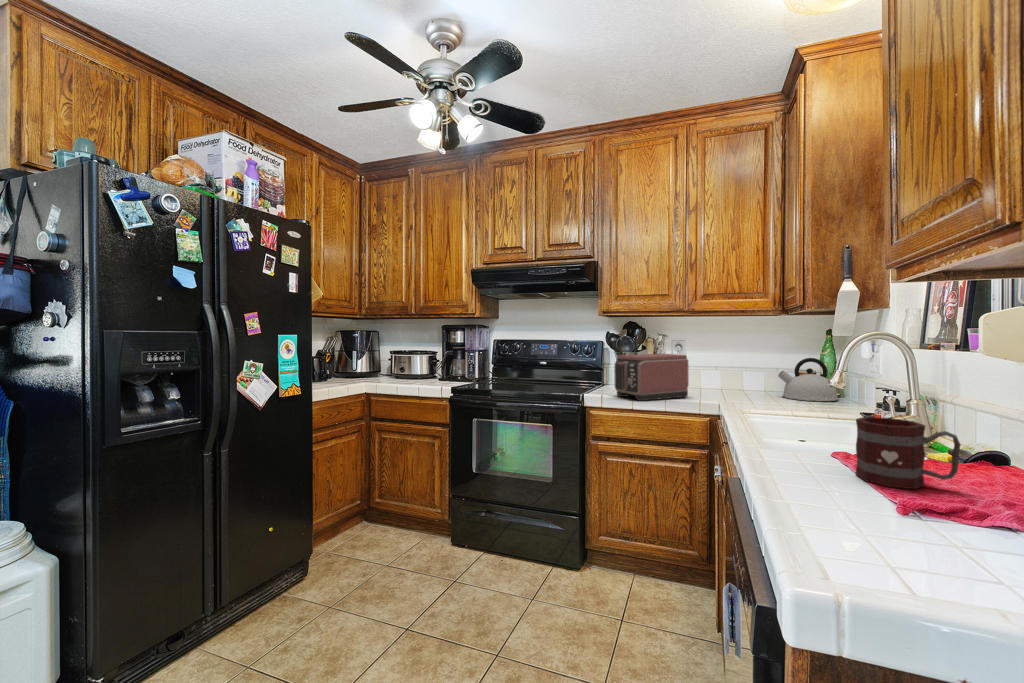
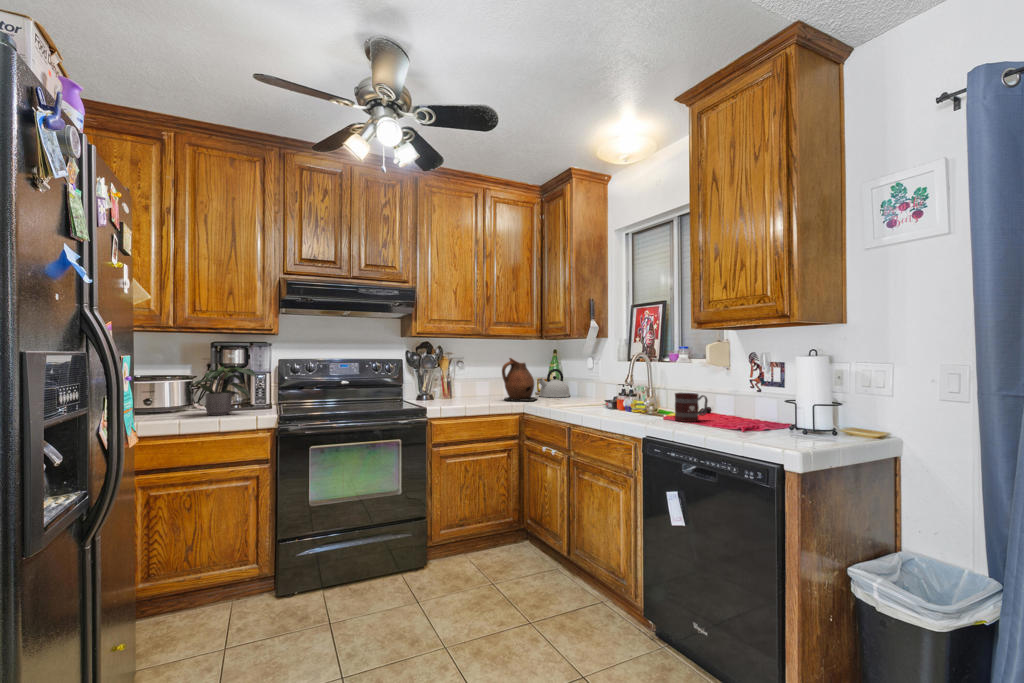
ceramic pitcher: none [701,341,762,401] -> present [502,358,538,401]
potted plant: none [414,344,454,383] -> present [193,366,257,416]
toaster: present [614,354,689,401] -> none [454,369,501,407]

